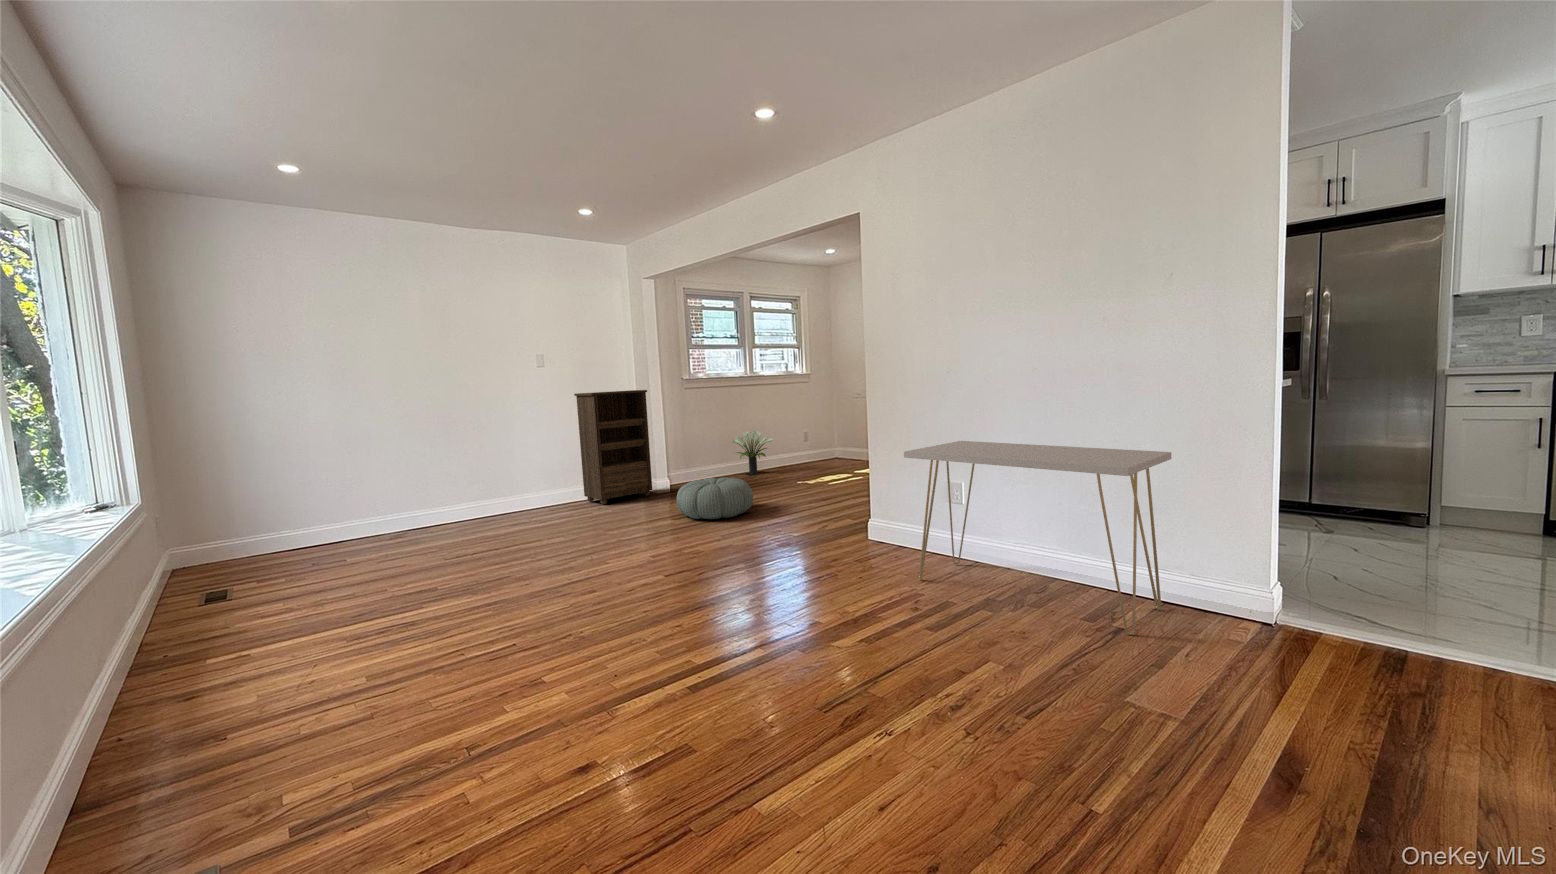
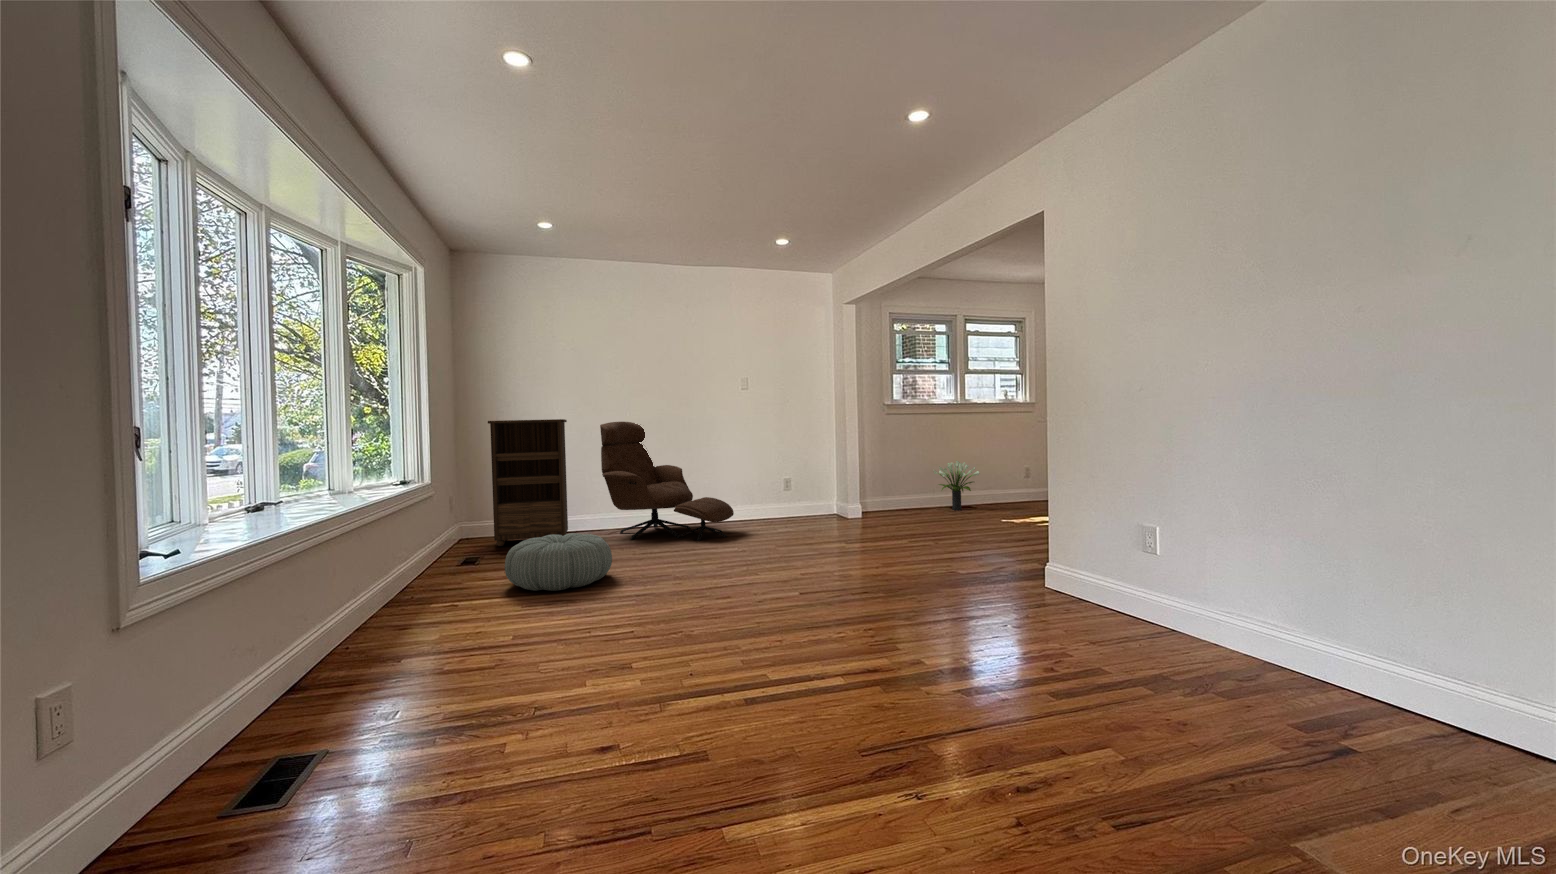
bookshelf: present [574,390,652,505] -> present [488,419,568,546]
lounge chair: none [373,407,547,541] -> present [600,422,734,541]
console table: present [904,441,1171,635] -> none [1058,471,1476,764]
pouf: present [677,477,753,519] -> present [505,533,612,591]

